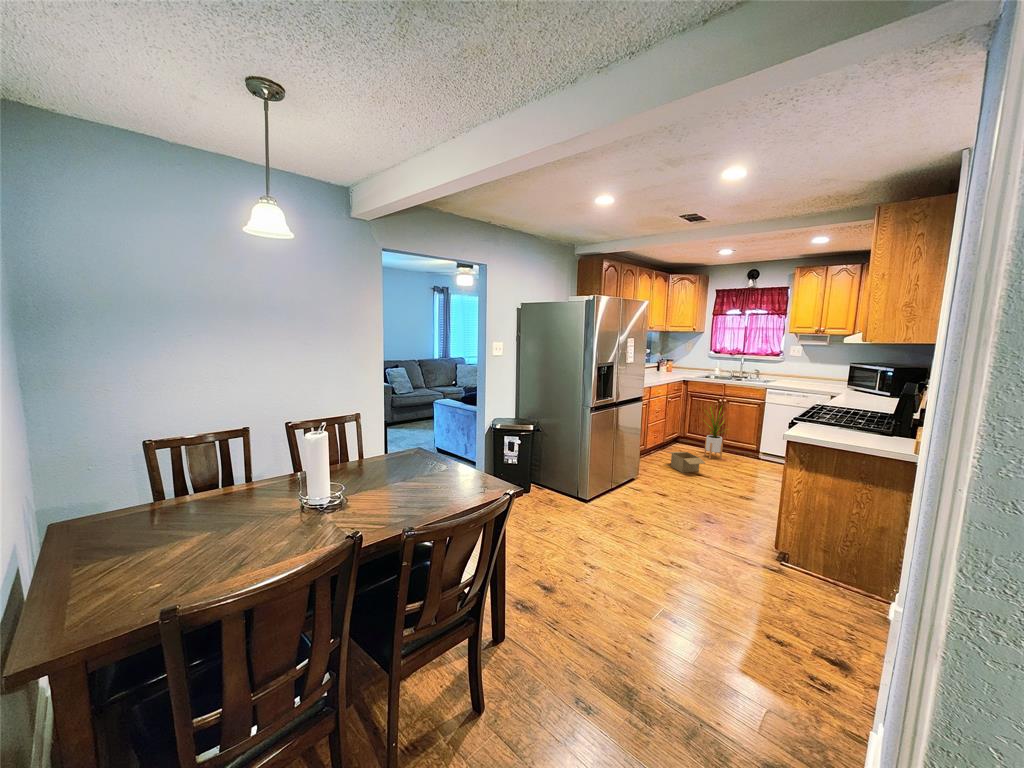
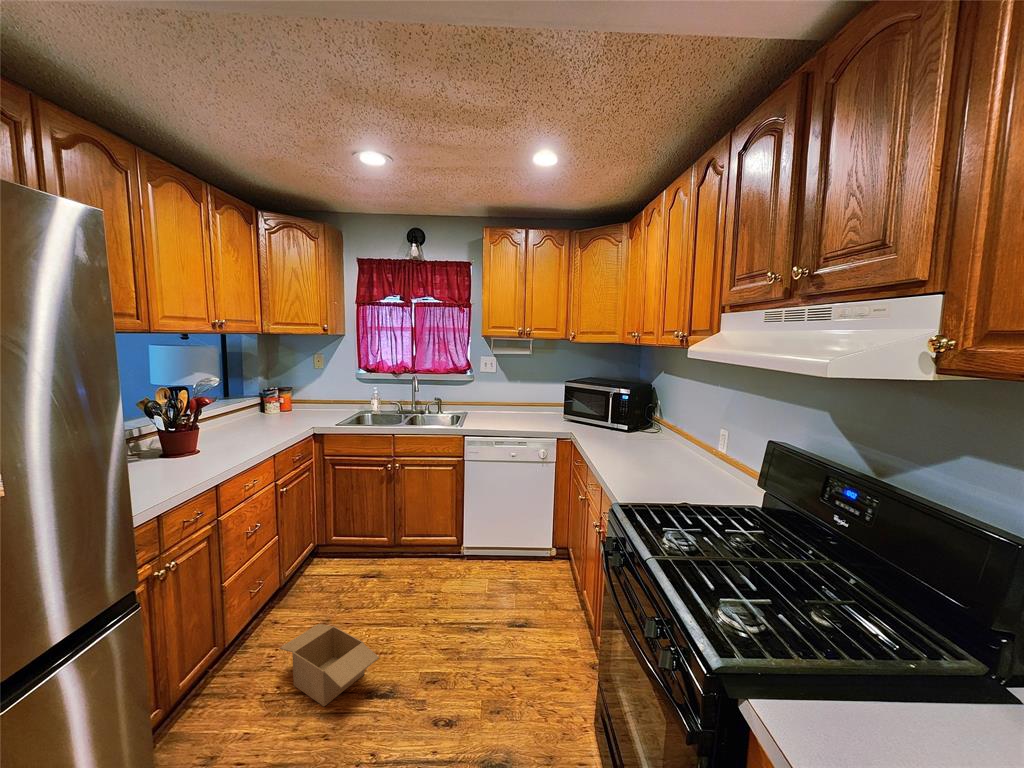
house plant: present [704,407,724,459] -> none [353,479,417,601]

